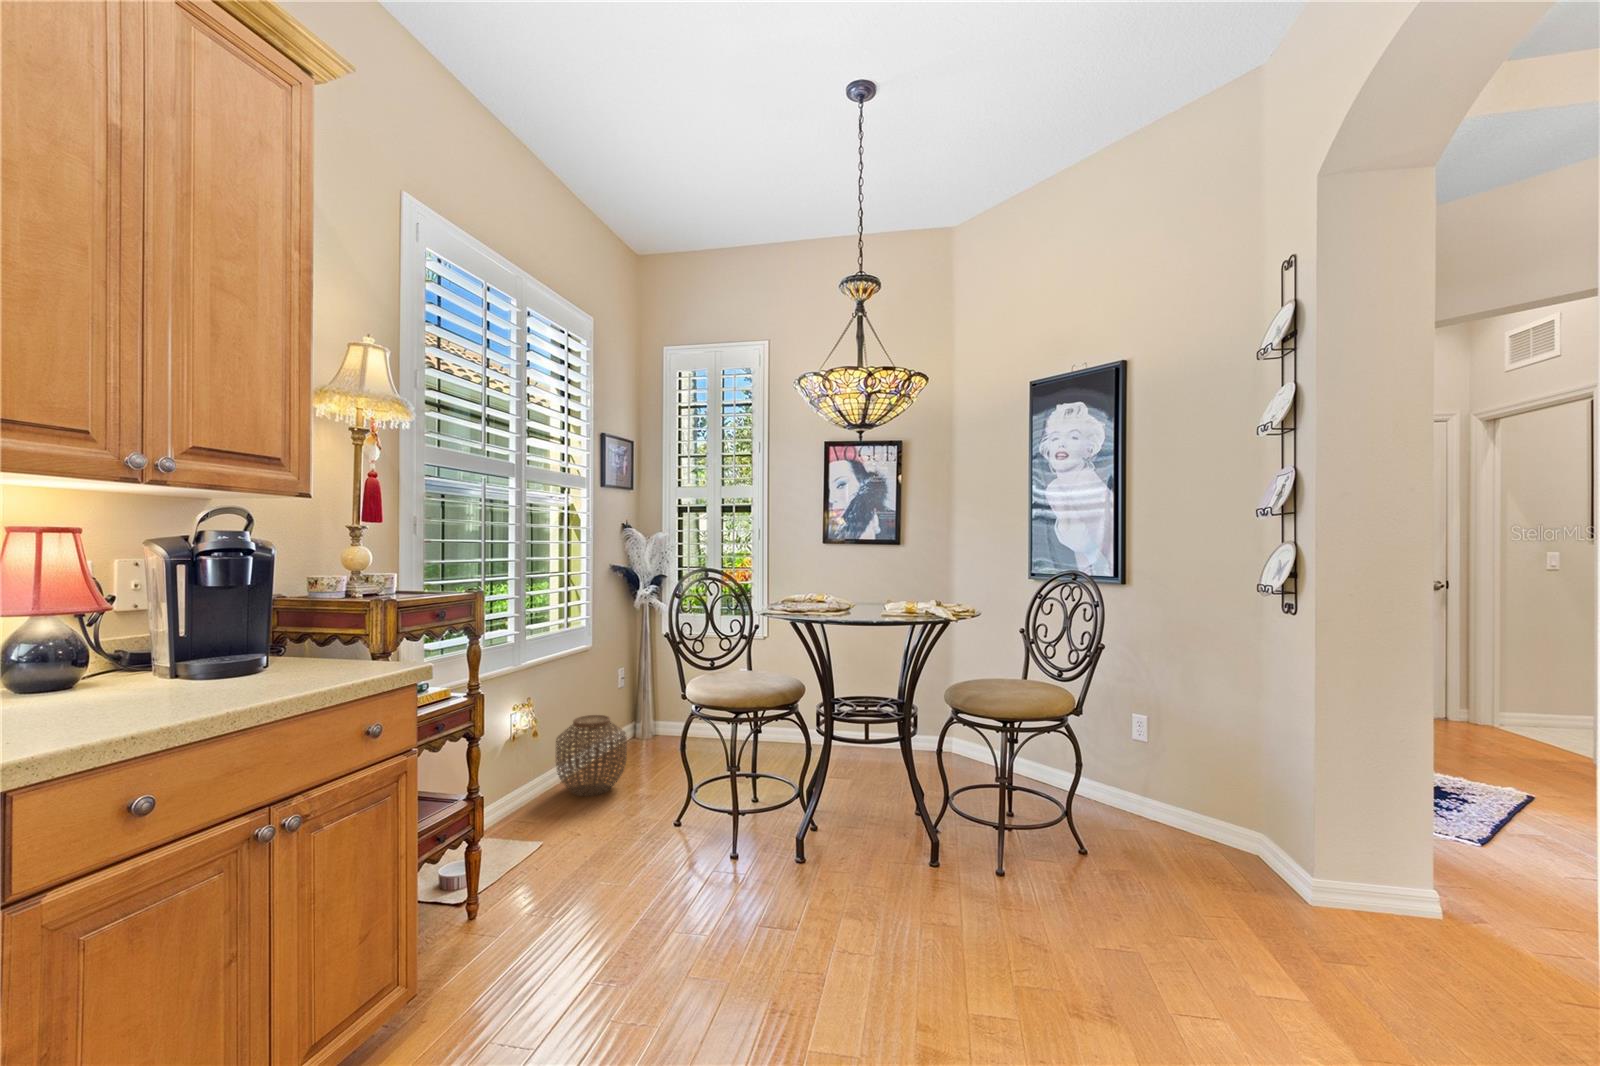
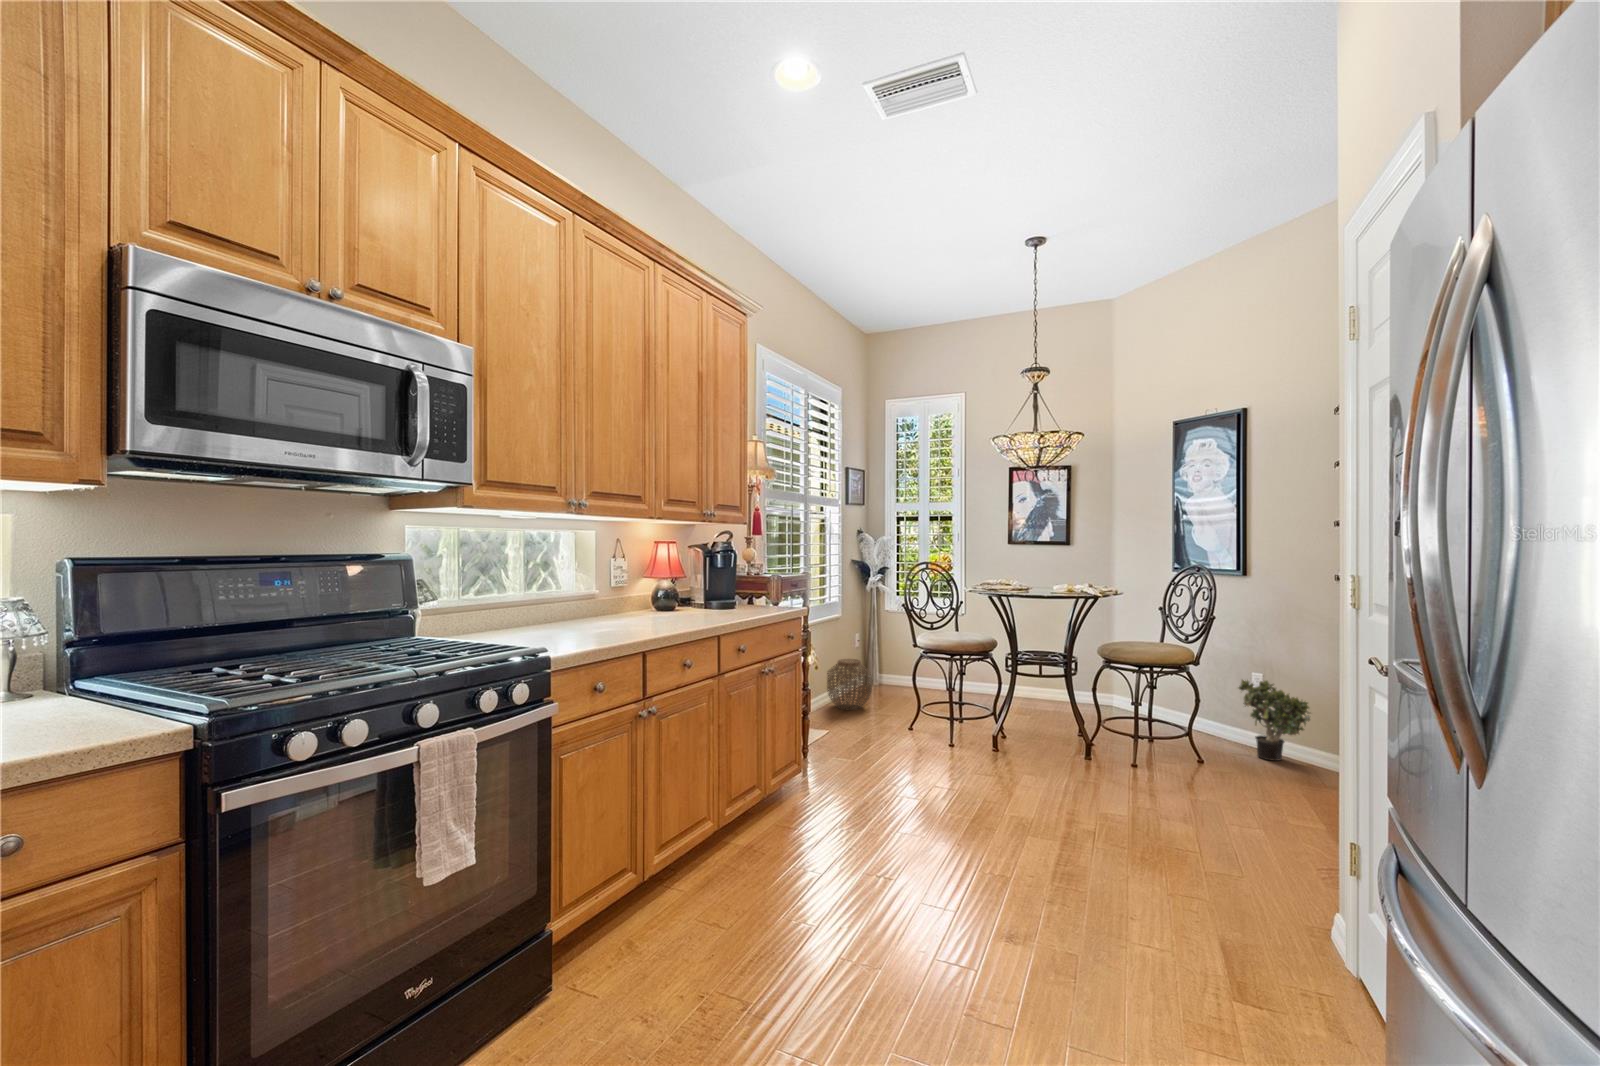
potted plant: none [1126,729,1227,845] -> present [1238,680,1310,761]

